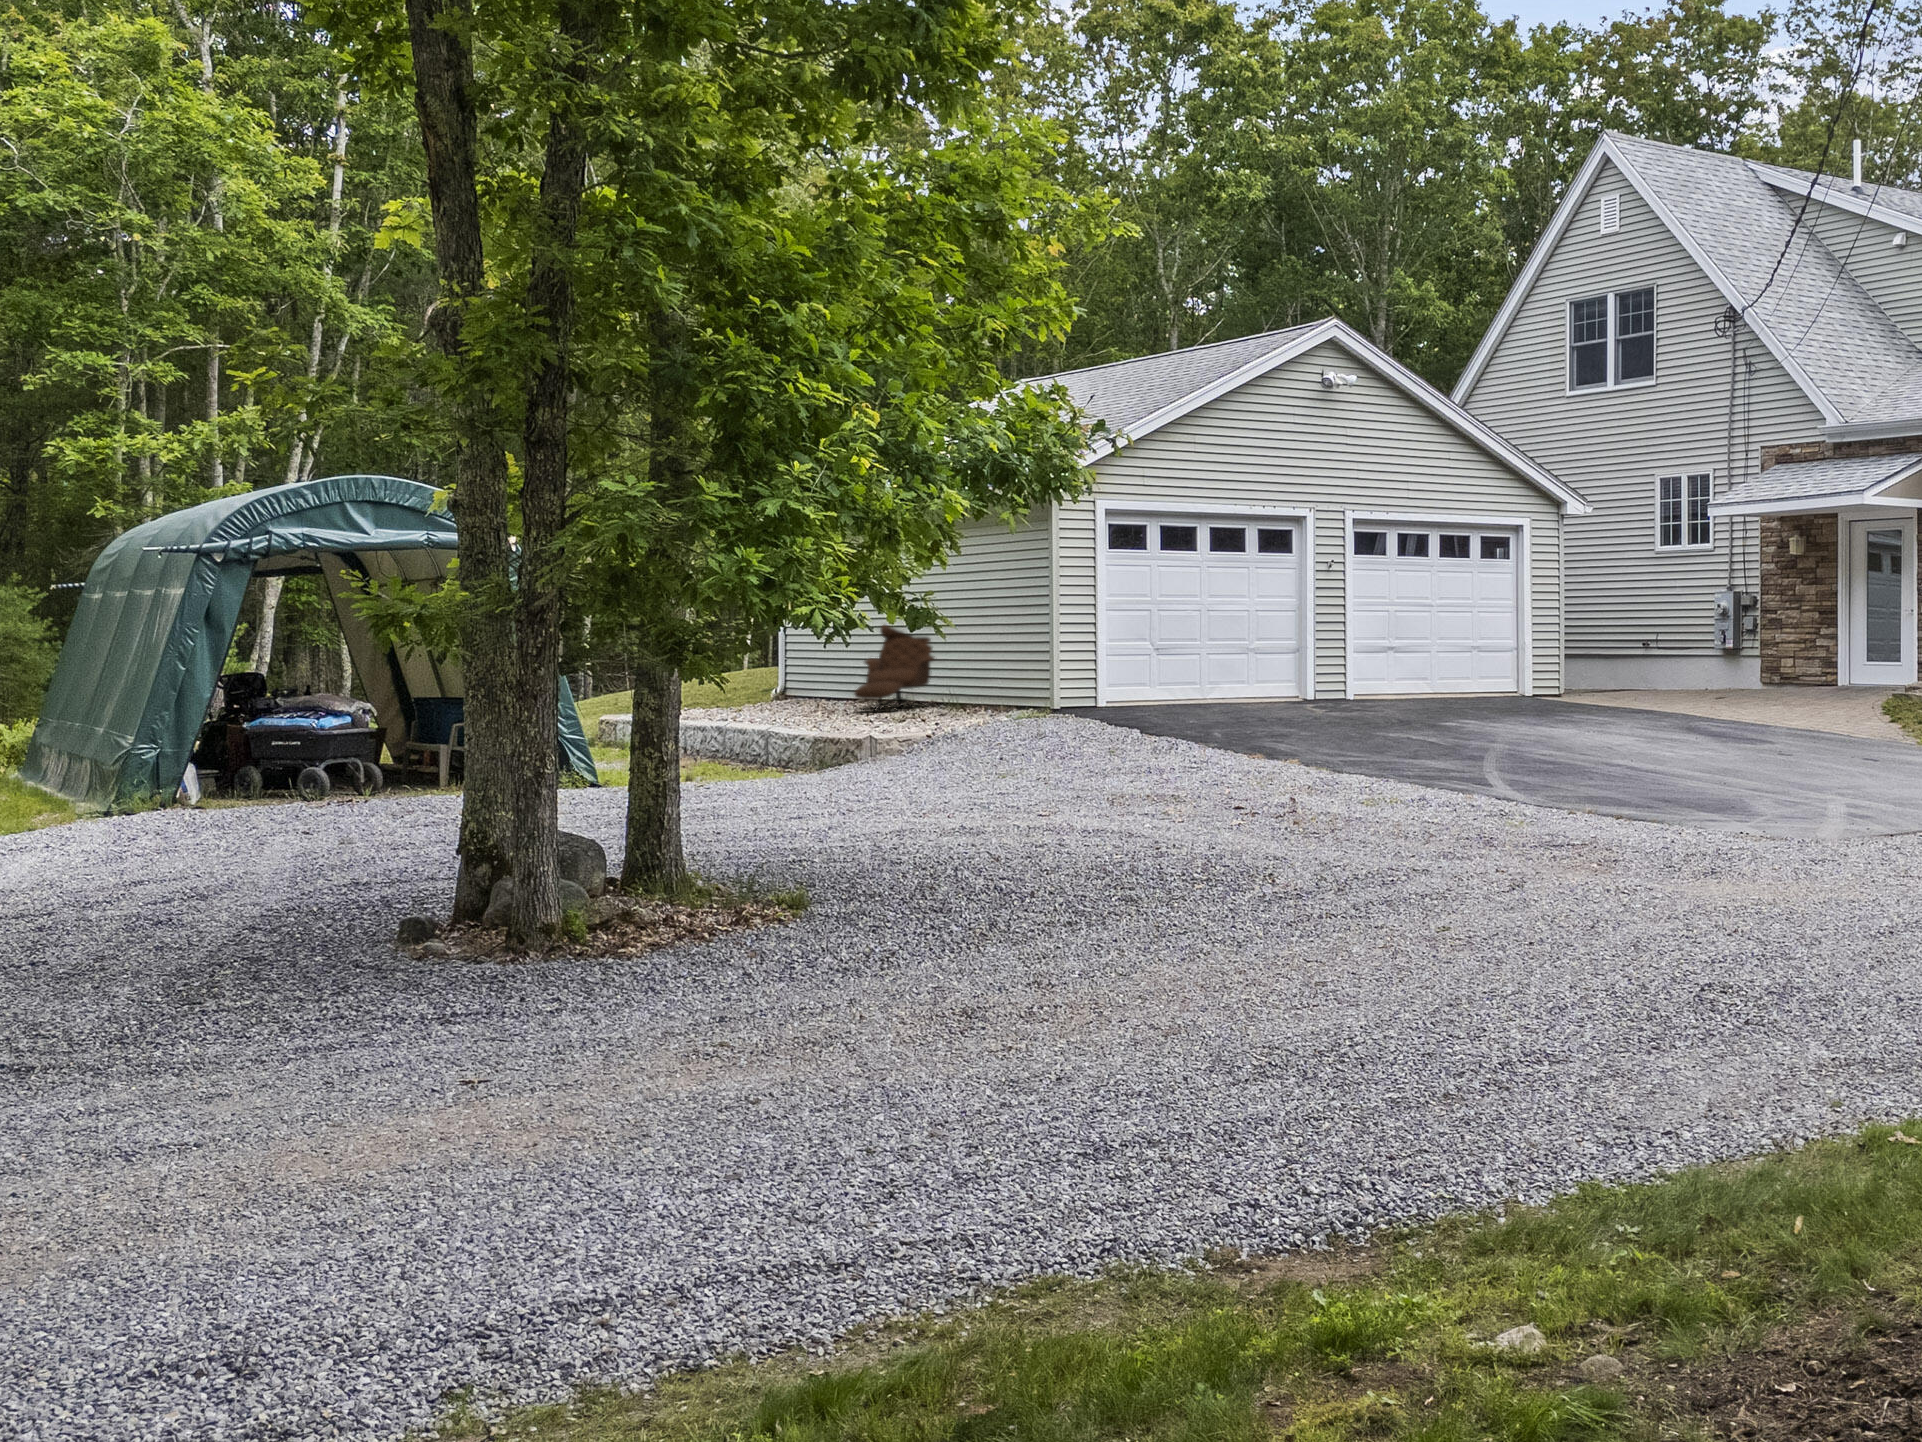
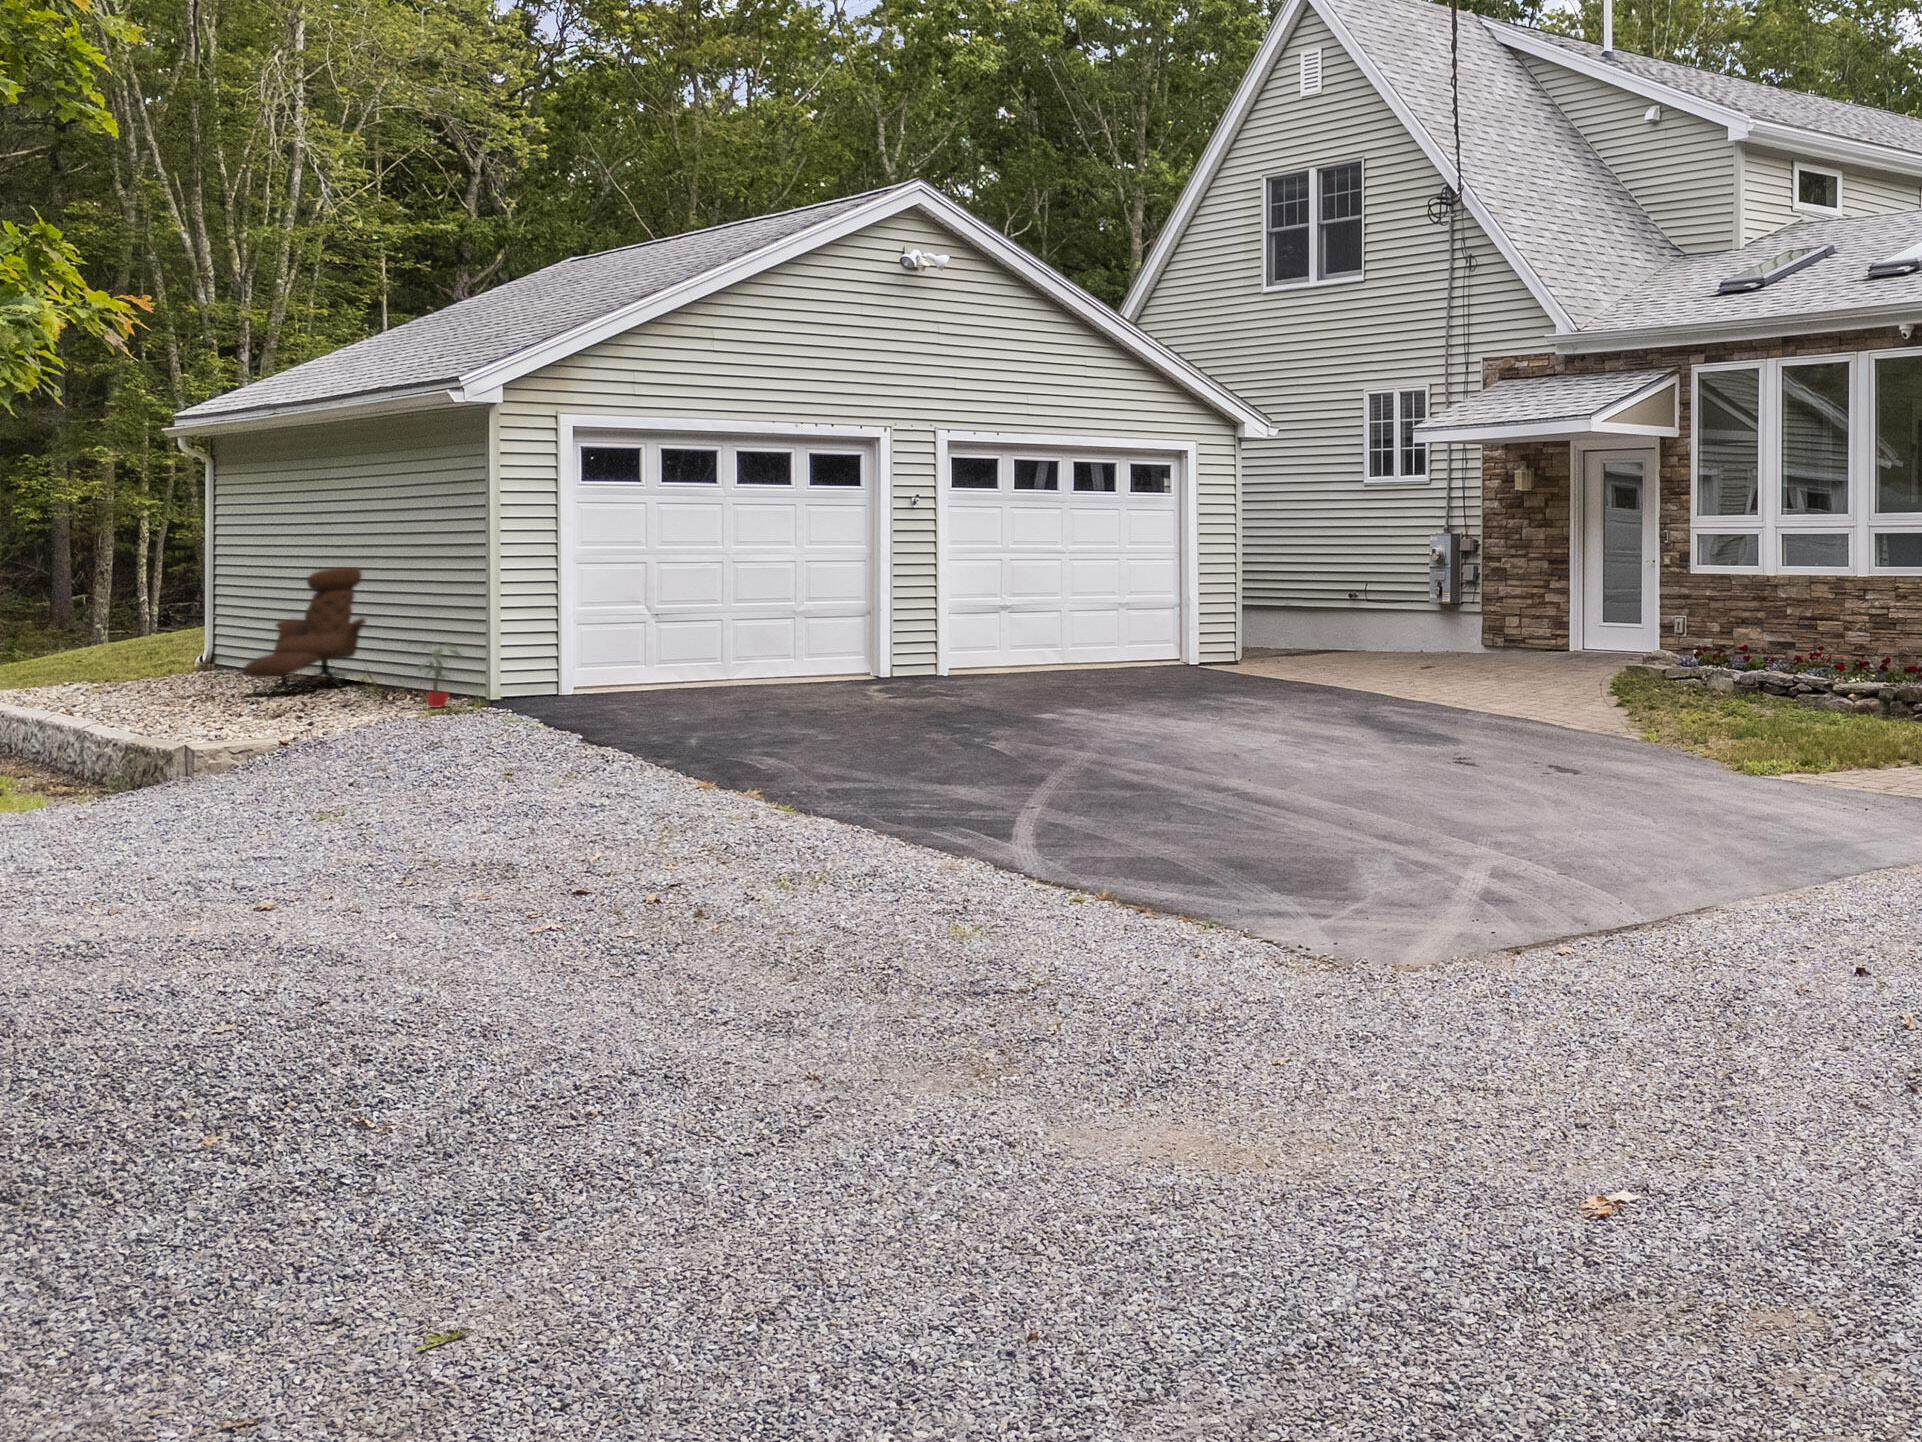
potted plant: none [988,668,1040,717] -> present [408,642,464,708]

